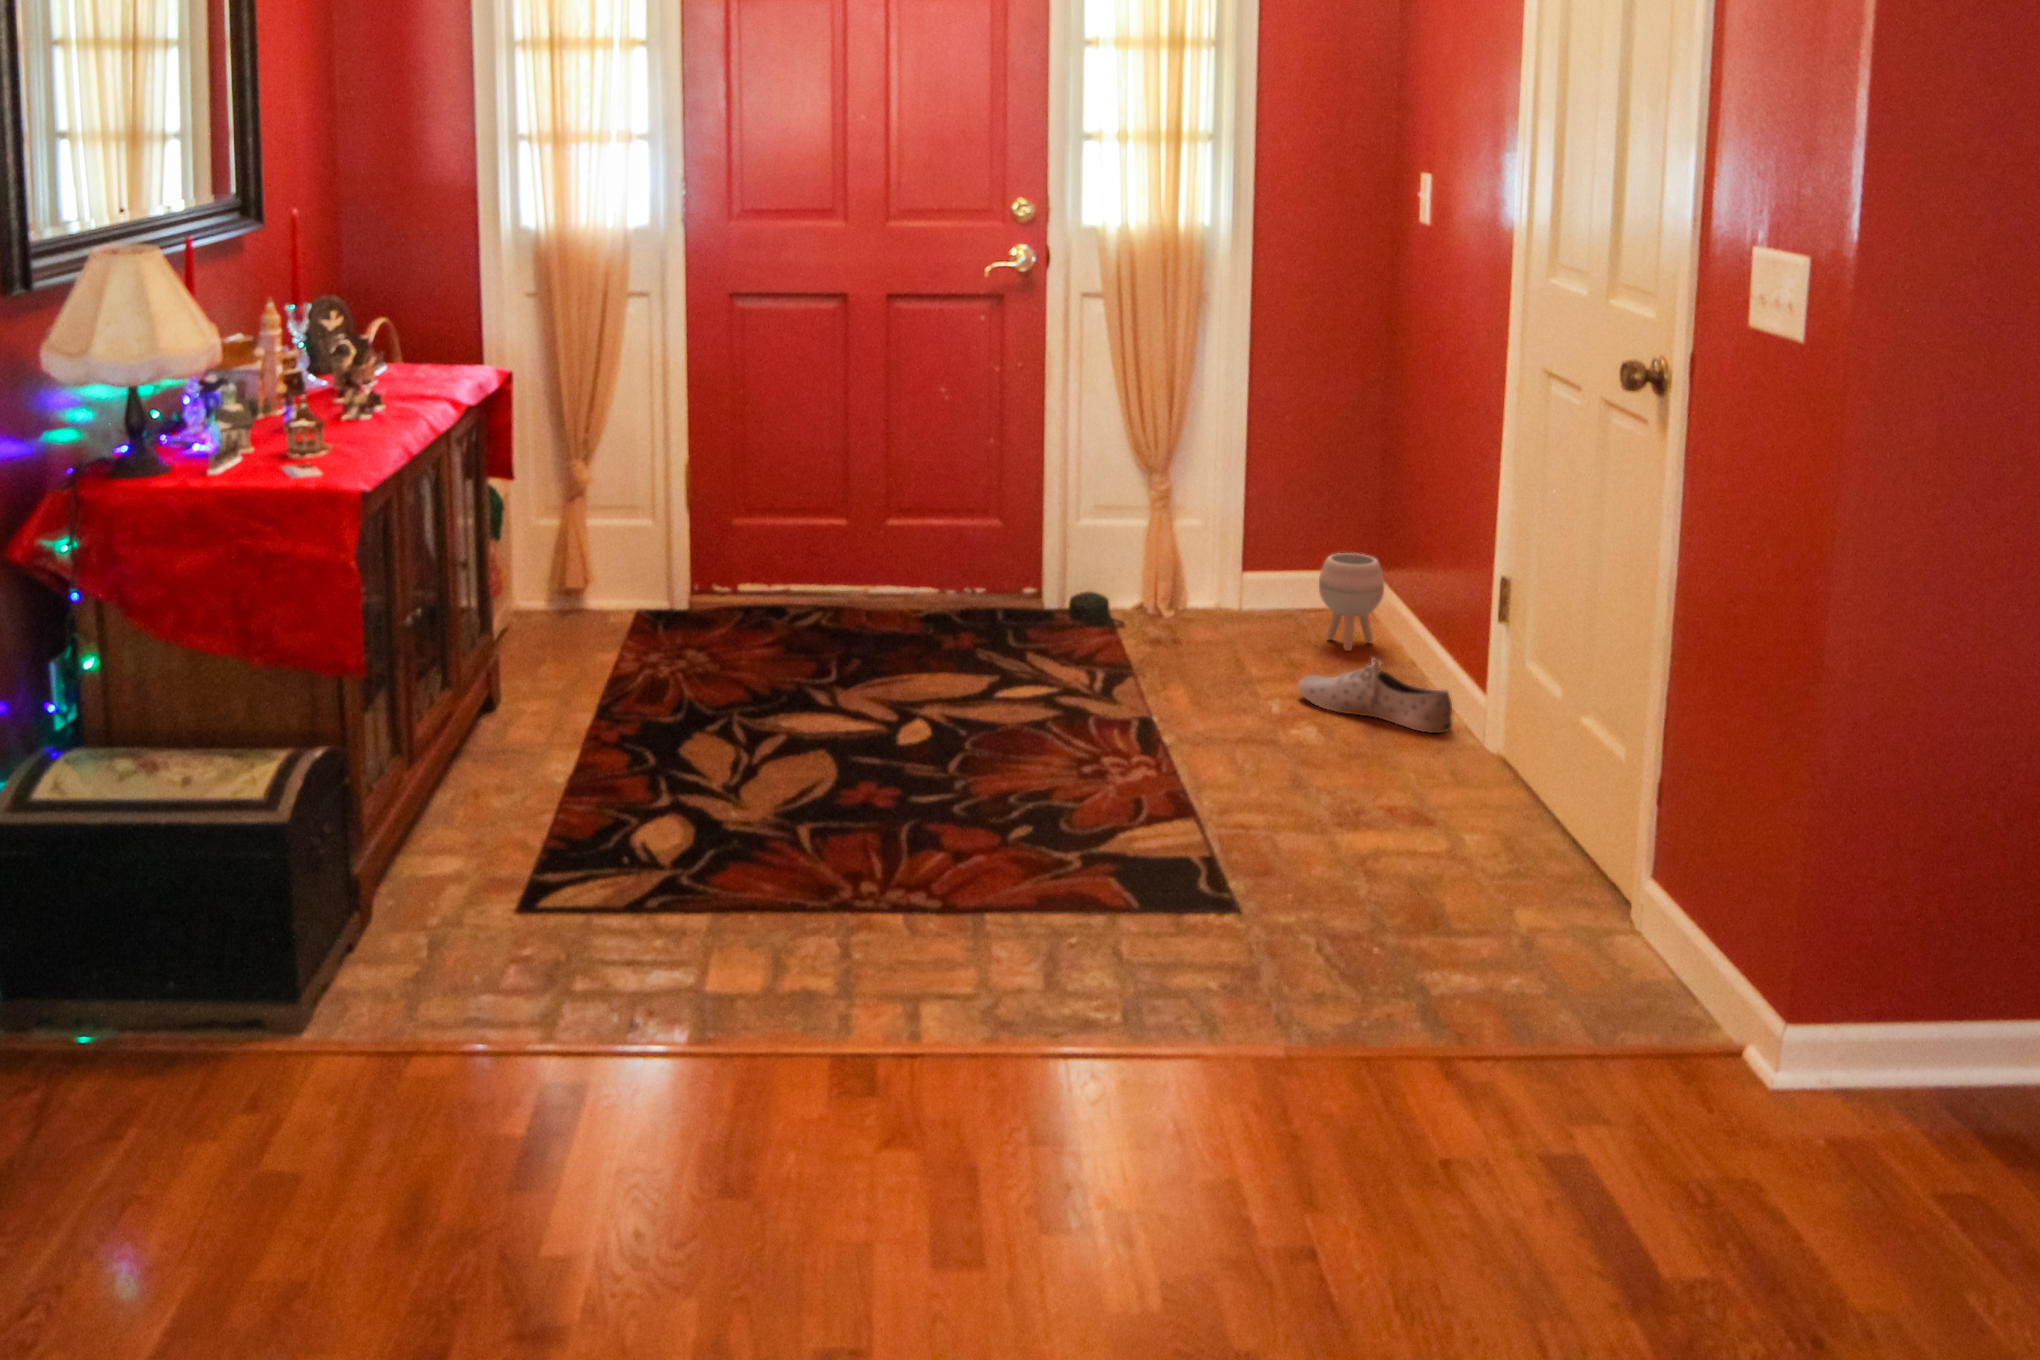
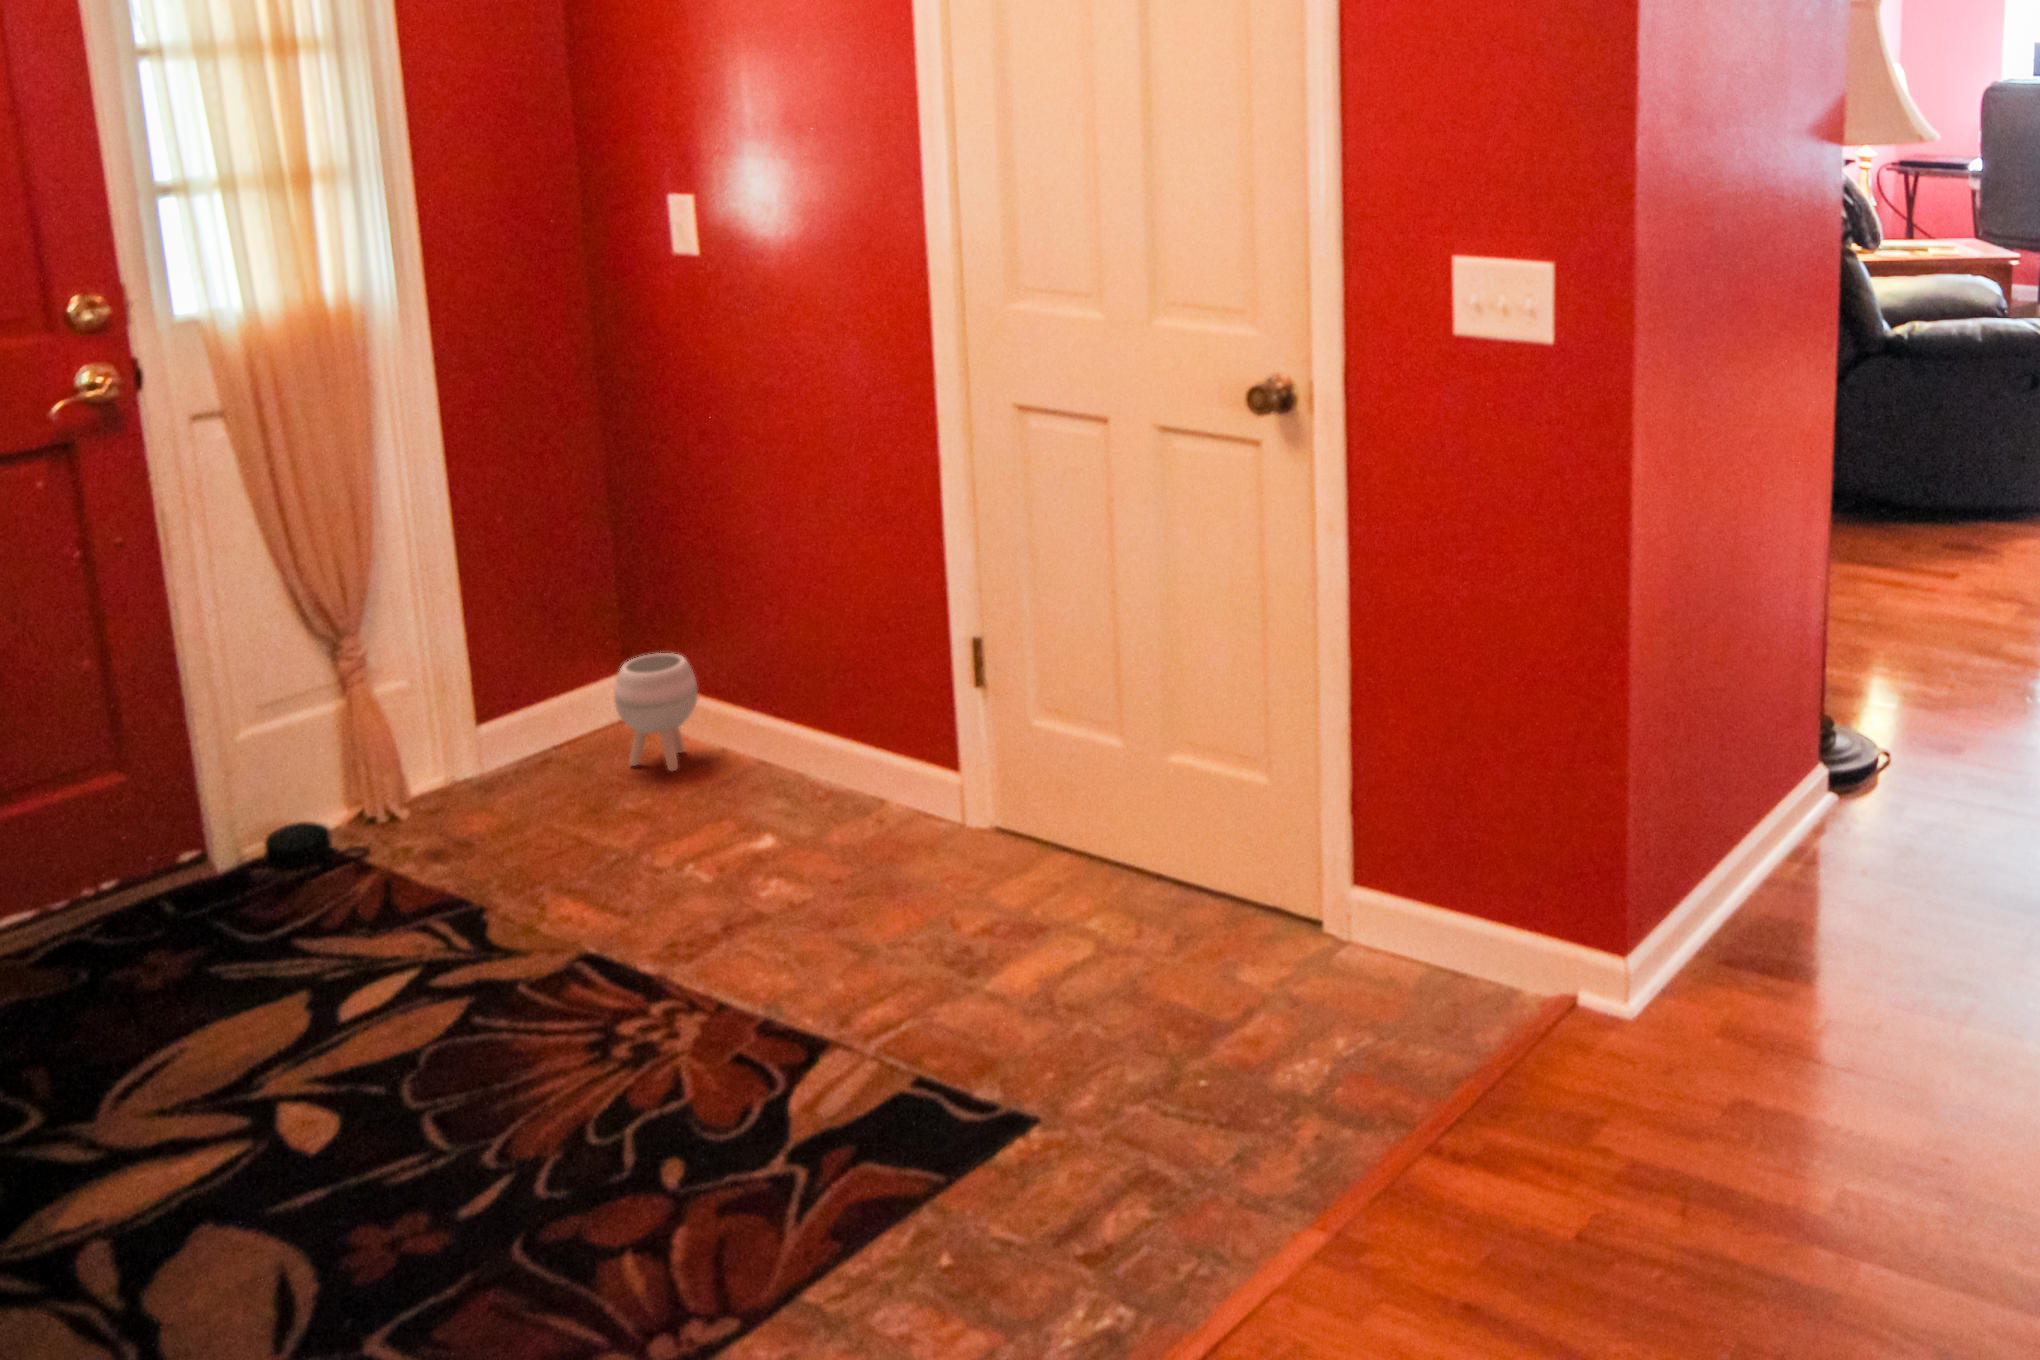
shoe: present [1298,657,1452,733] -> none [704,767,904,848]

